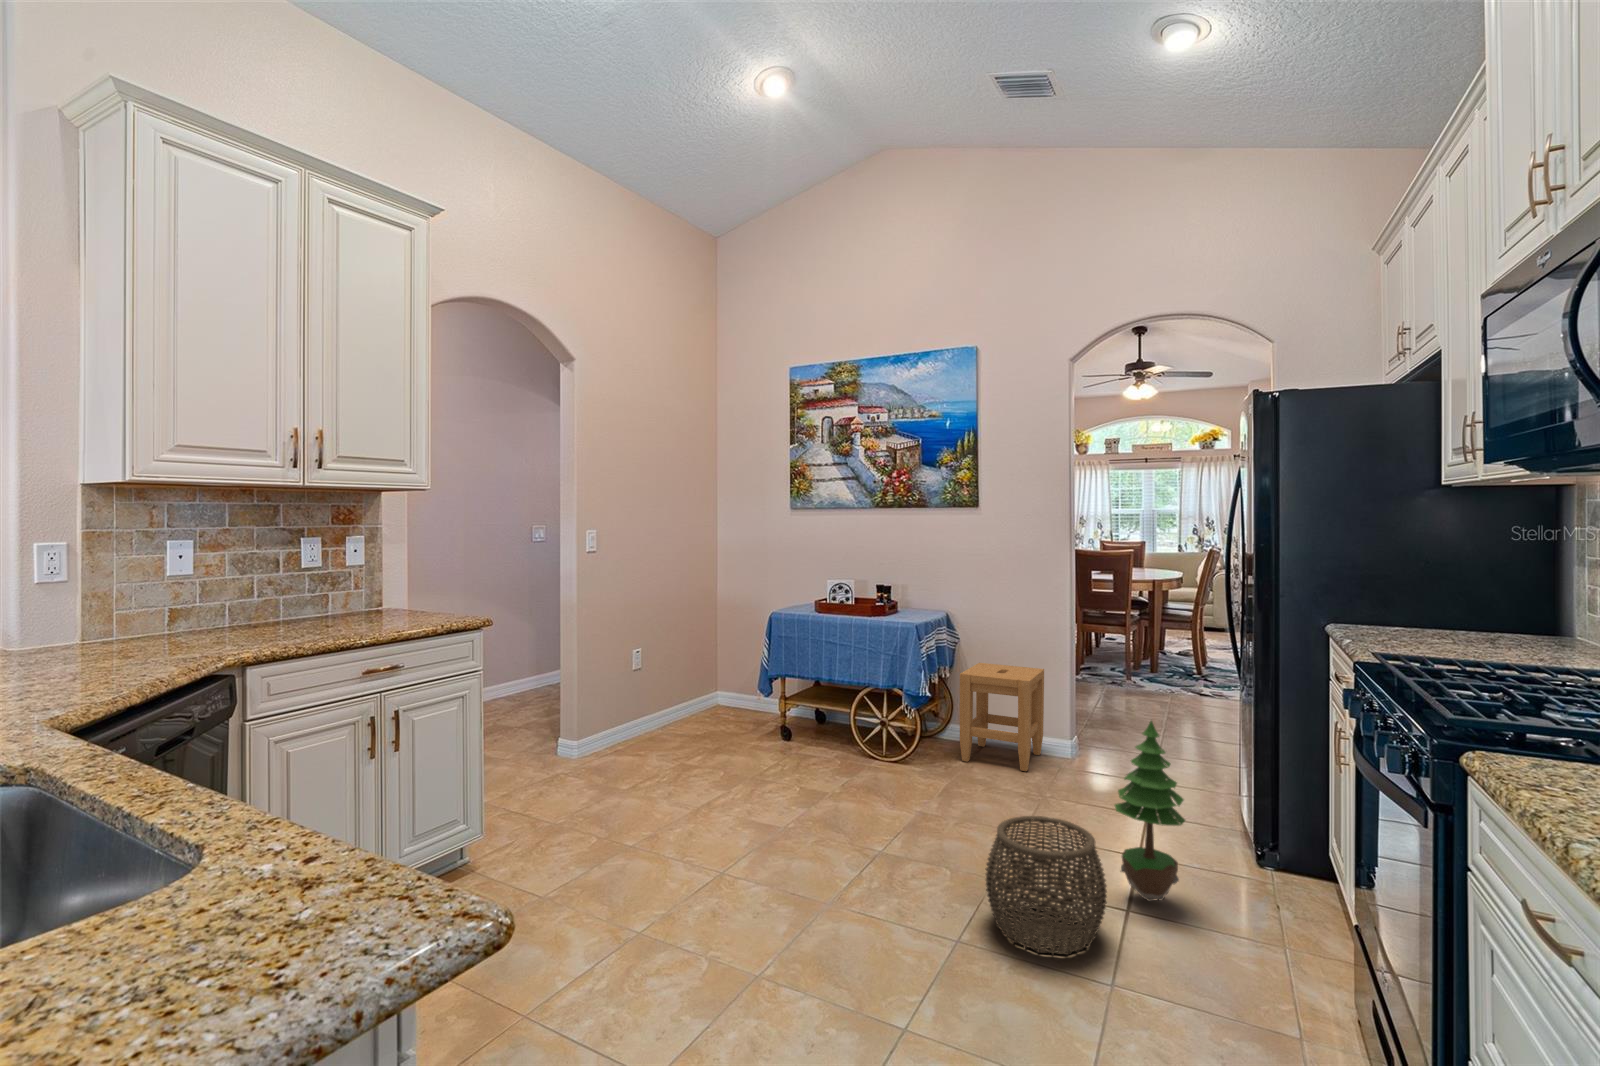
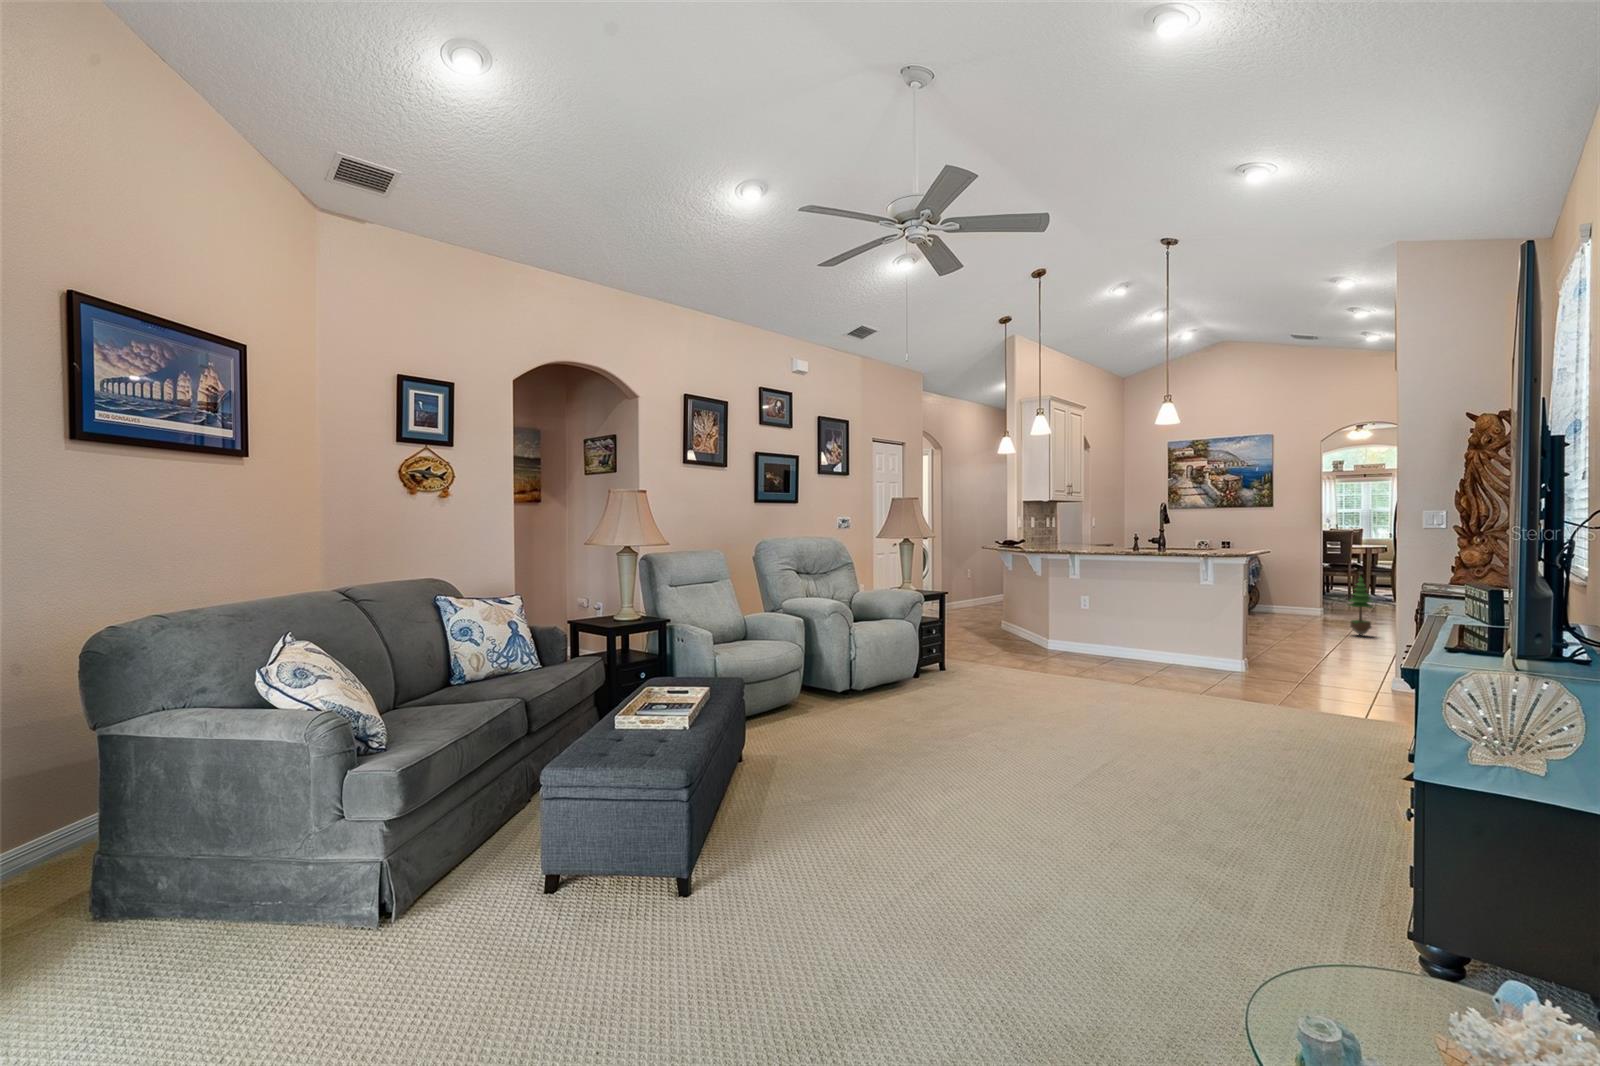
stool: present [960,663,1044,771] -> none [1269,578,1309,619]
woven basket: present [985,816,1107,955] -> none [1301,605,1345,639]

